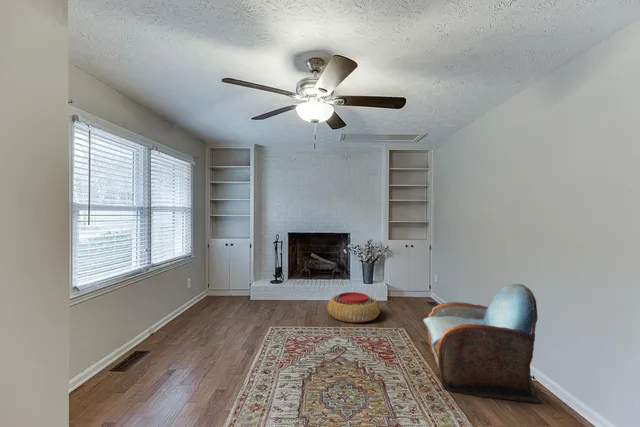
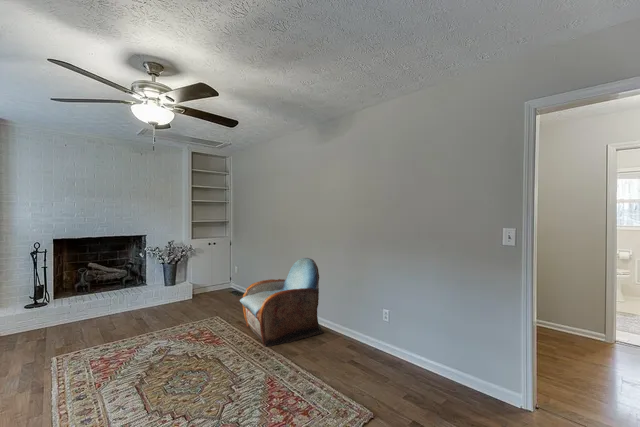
pouf: present [327,292,380,323] -> none [129,294,190,326]

